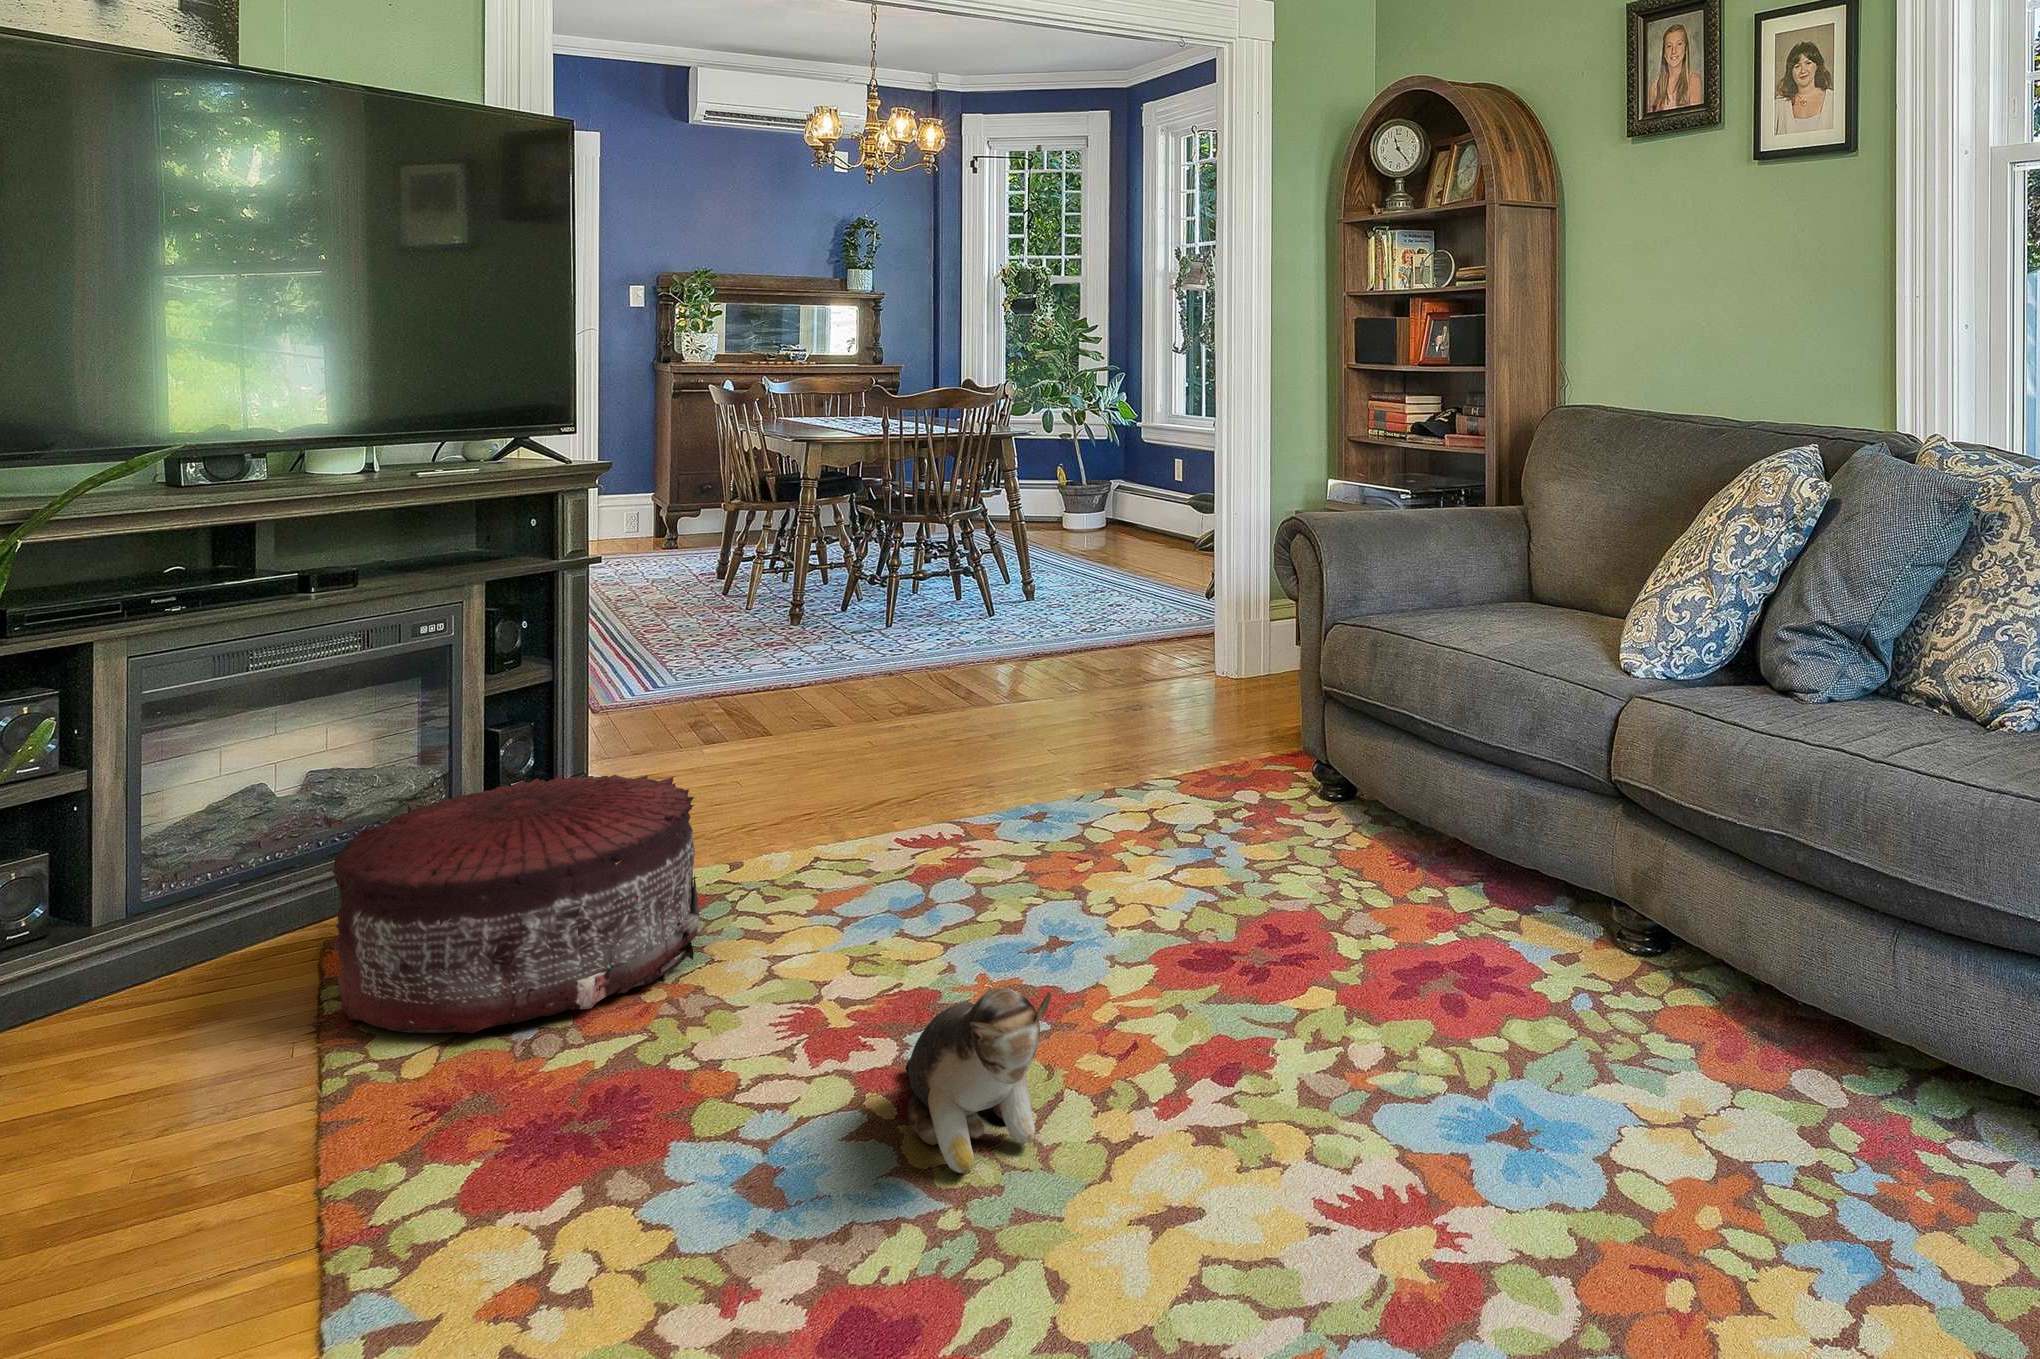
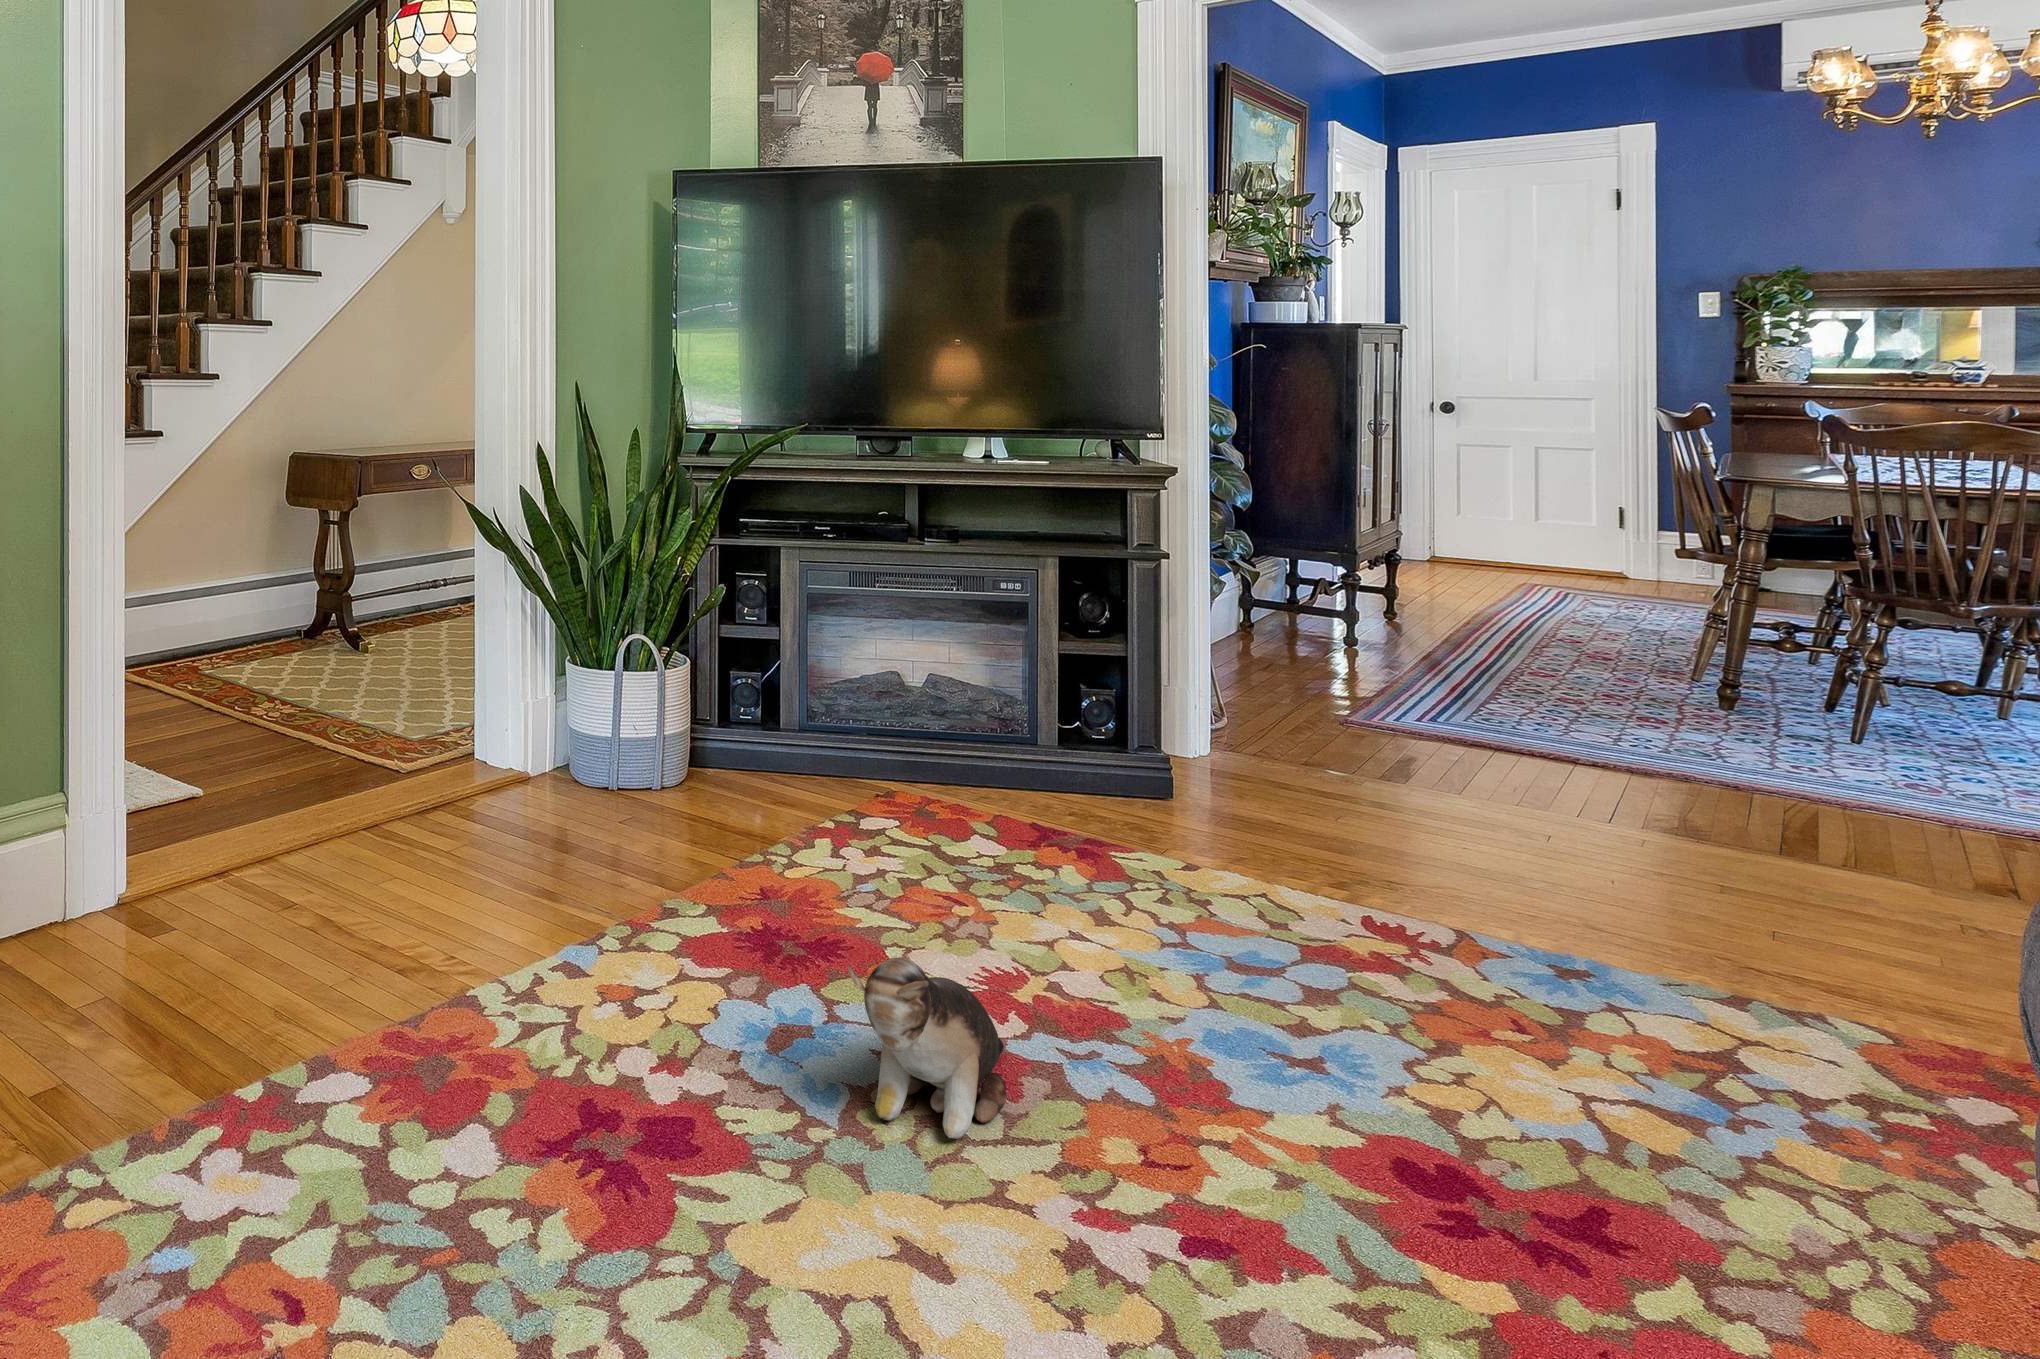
pouf: present [333,773,699,1033] -> none [804,706,1075,907]

